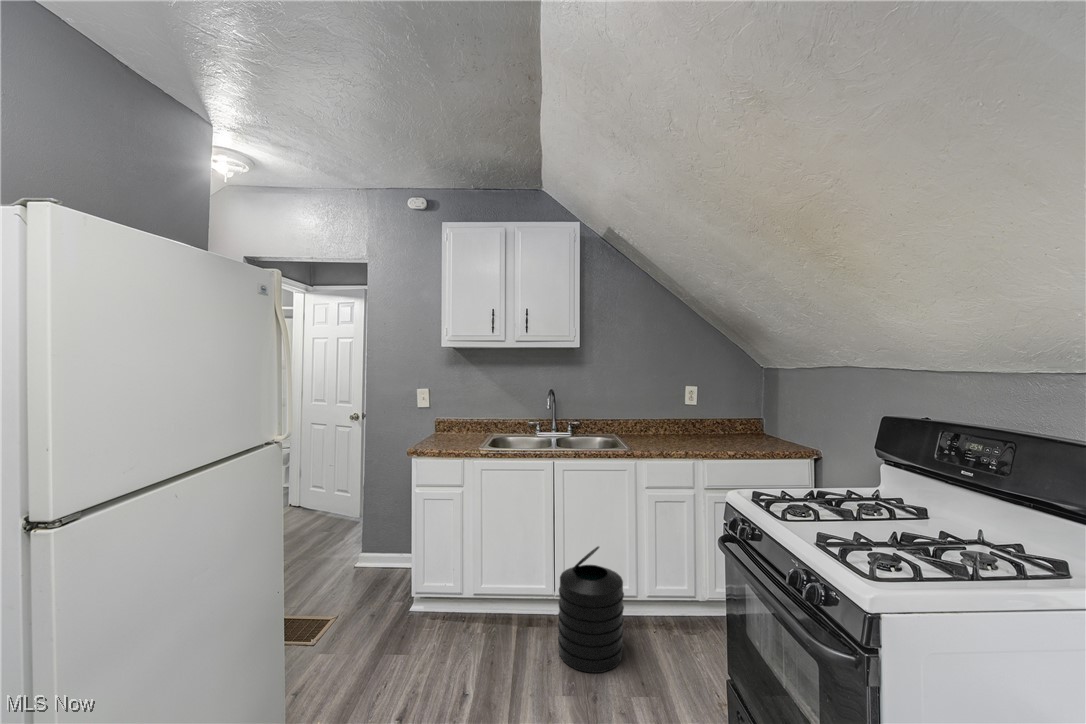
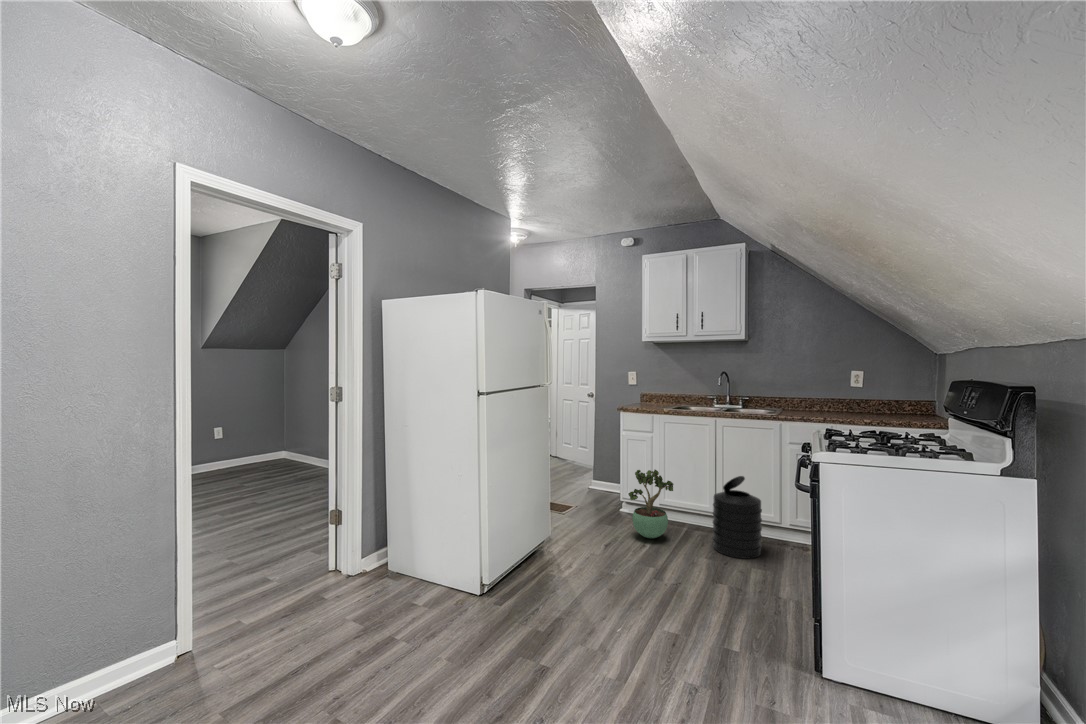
potted plant: none [432,555,505,668] -> present [628,470,674,538]

